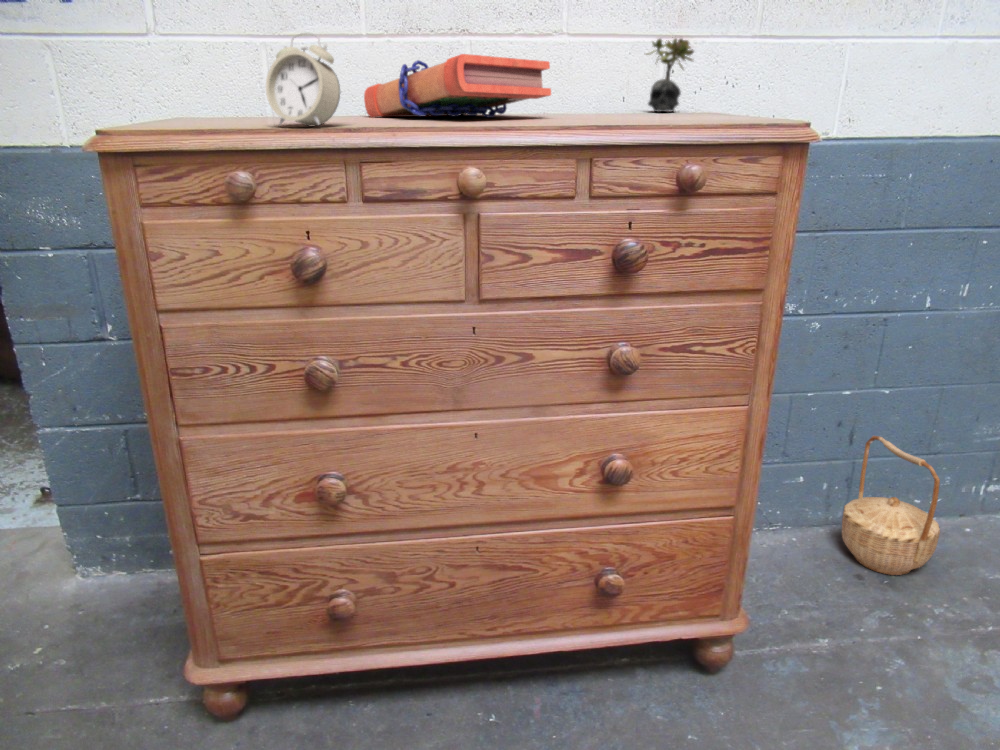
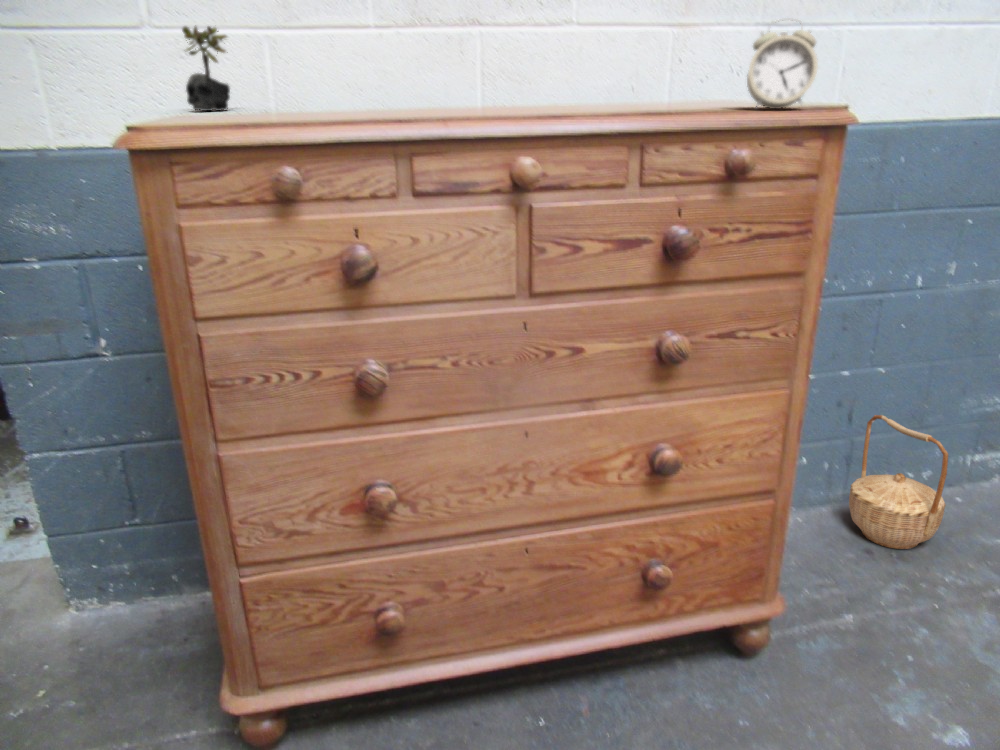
alarm clock: present [266,33,340,126] -> present [747,18,818,109]
succulent plant: present [647,39,694,112] -> present [182,27,230,111]
book: present [364,54,551,118] -> none [379,41,579,112]

